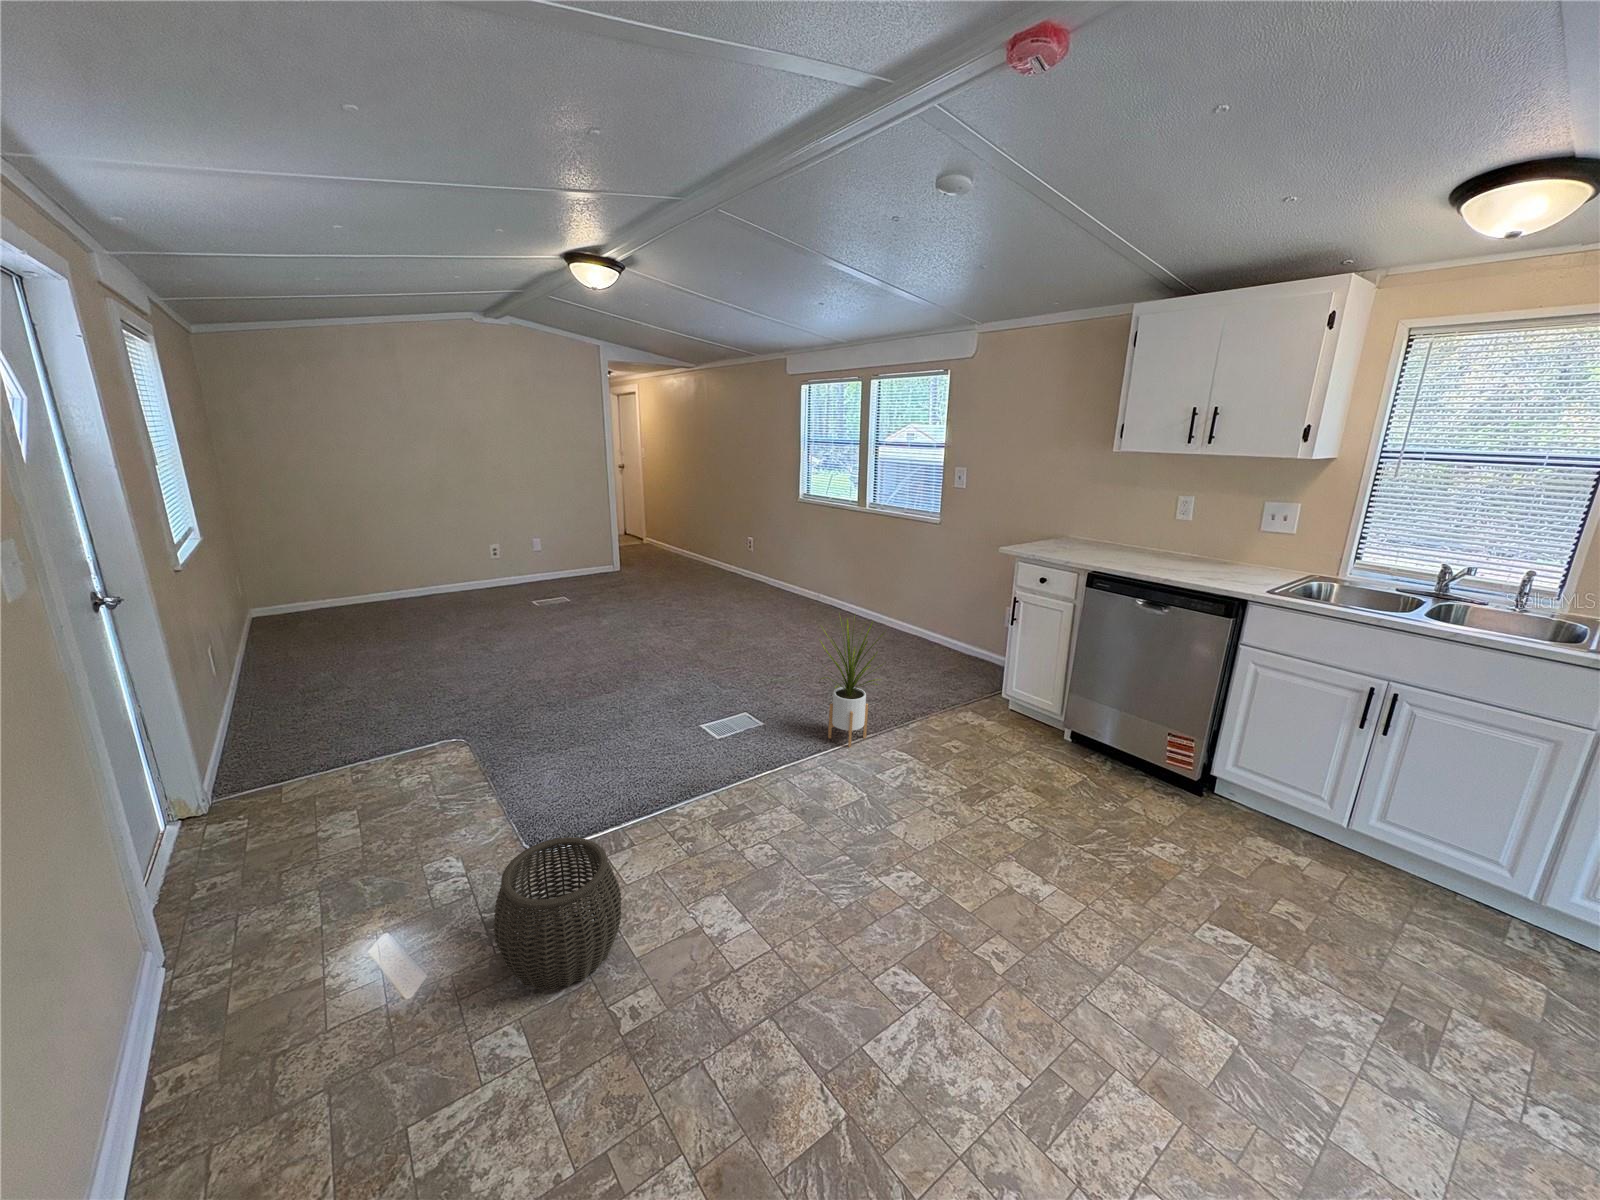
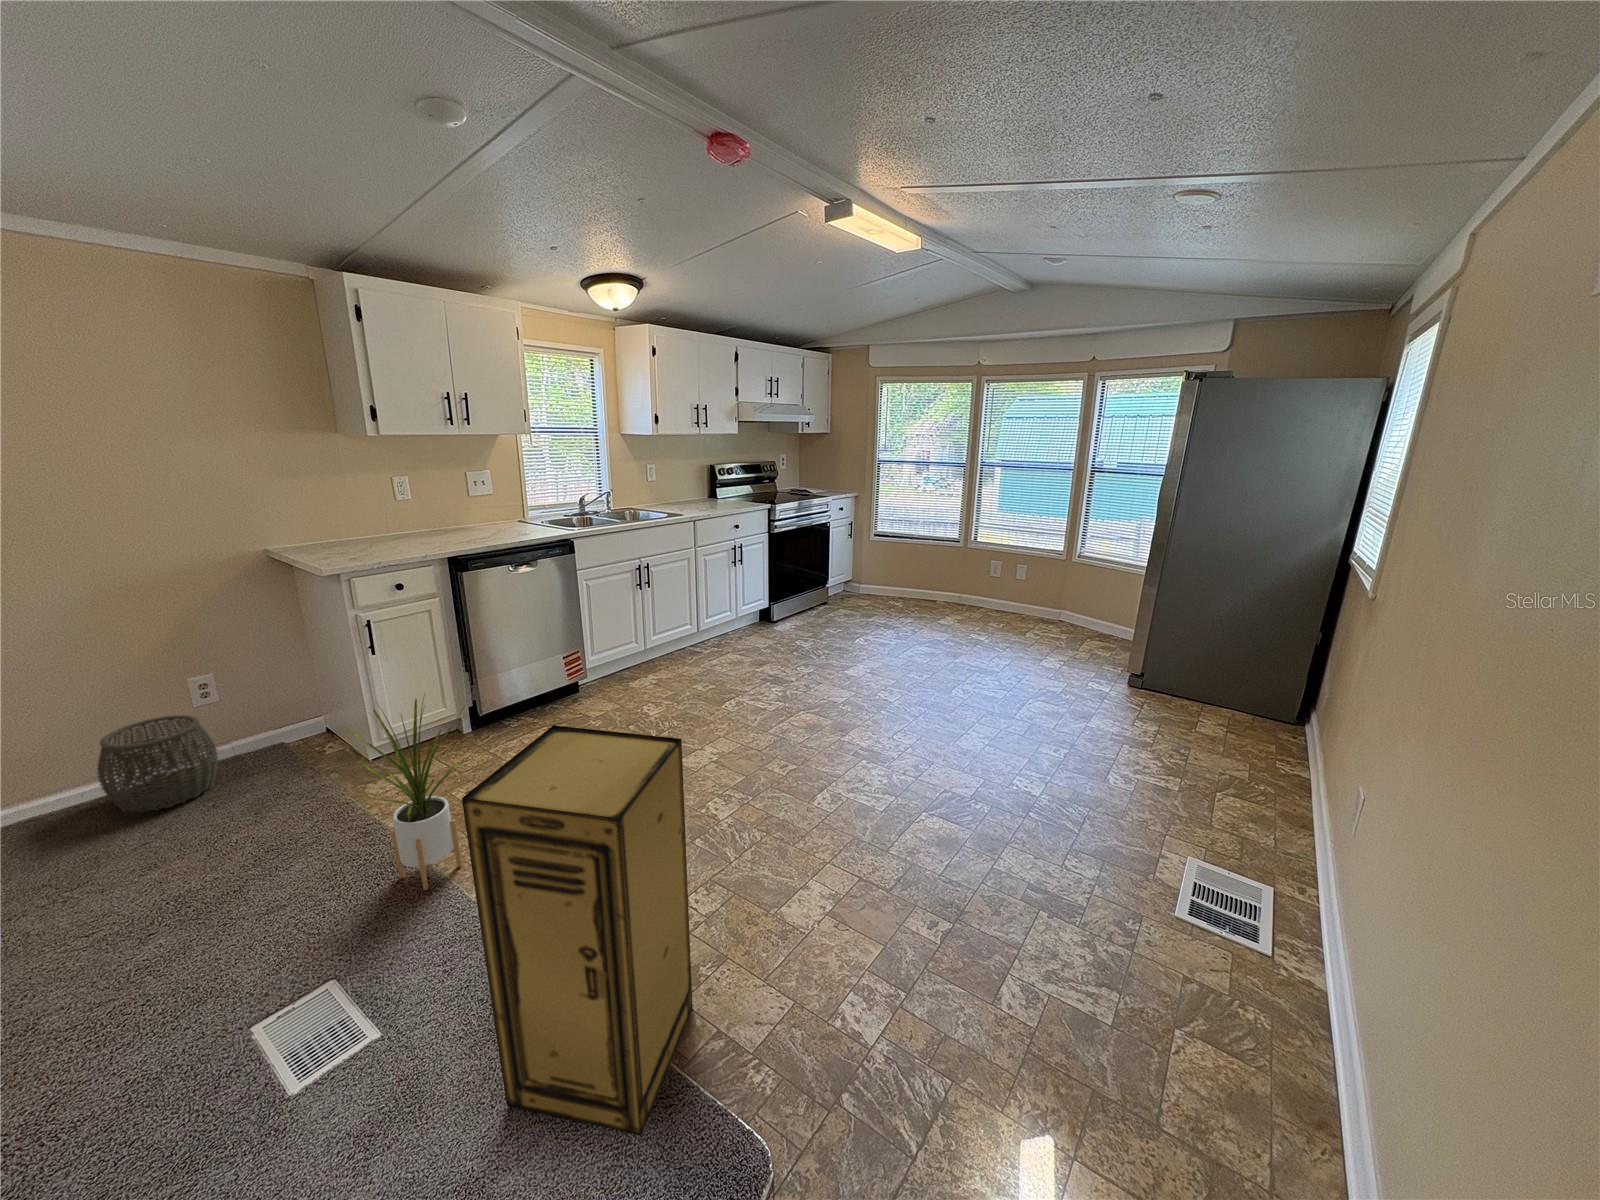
storage cabinet: none [583,602,709,836] -> present [462,725,692,1135]
woven basket: present [494,837,622,990] -> present [97,715,218,813]

